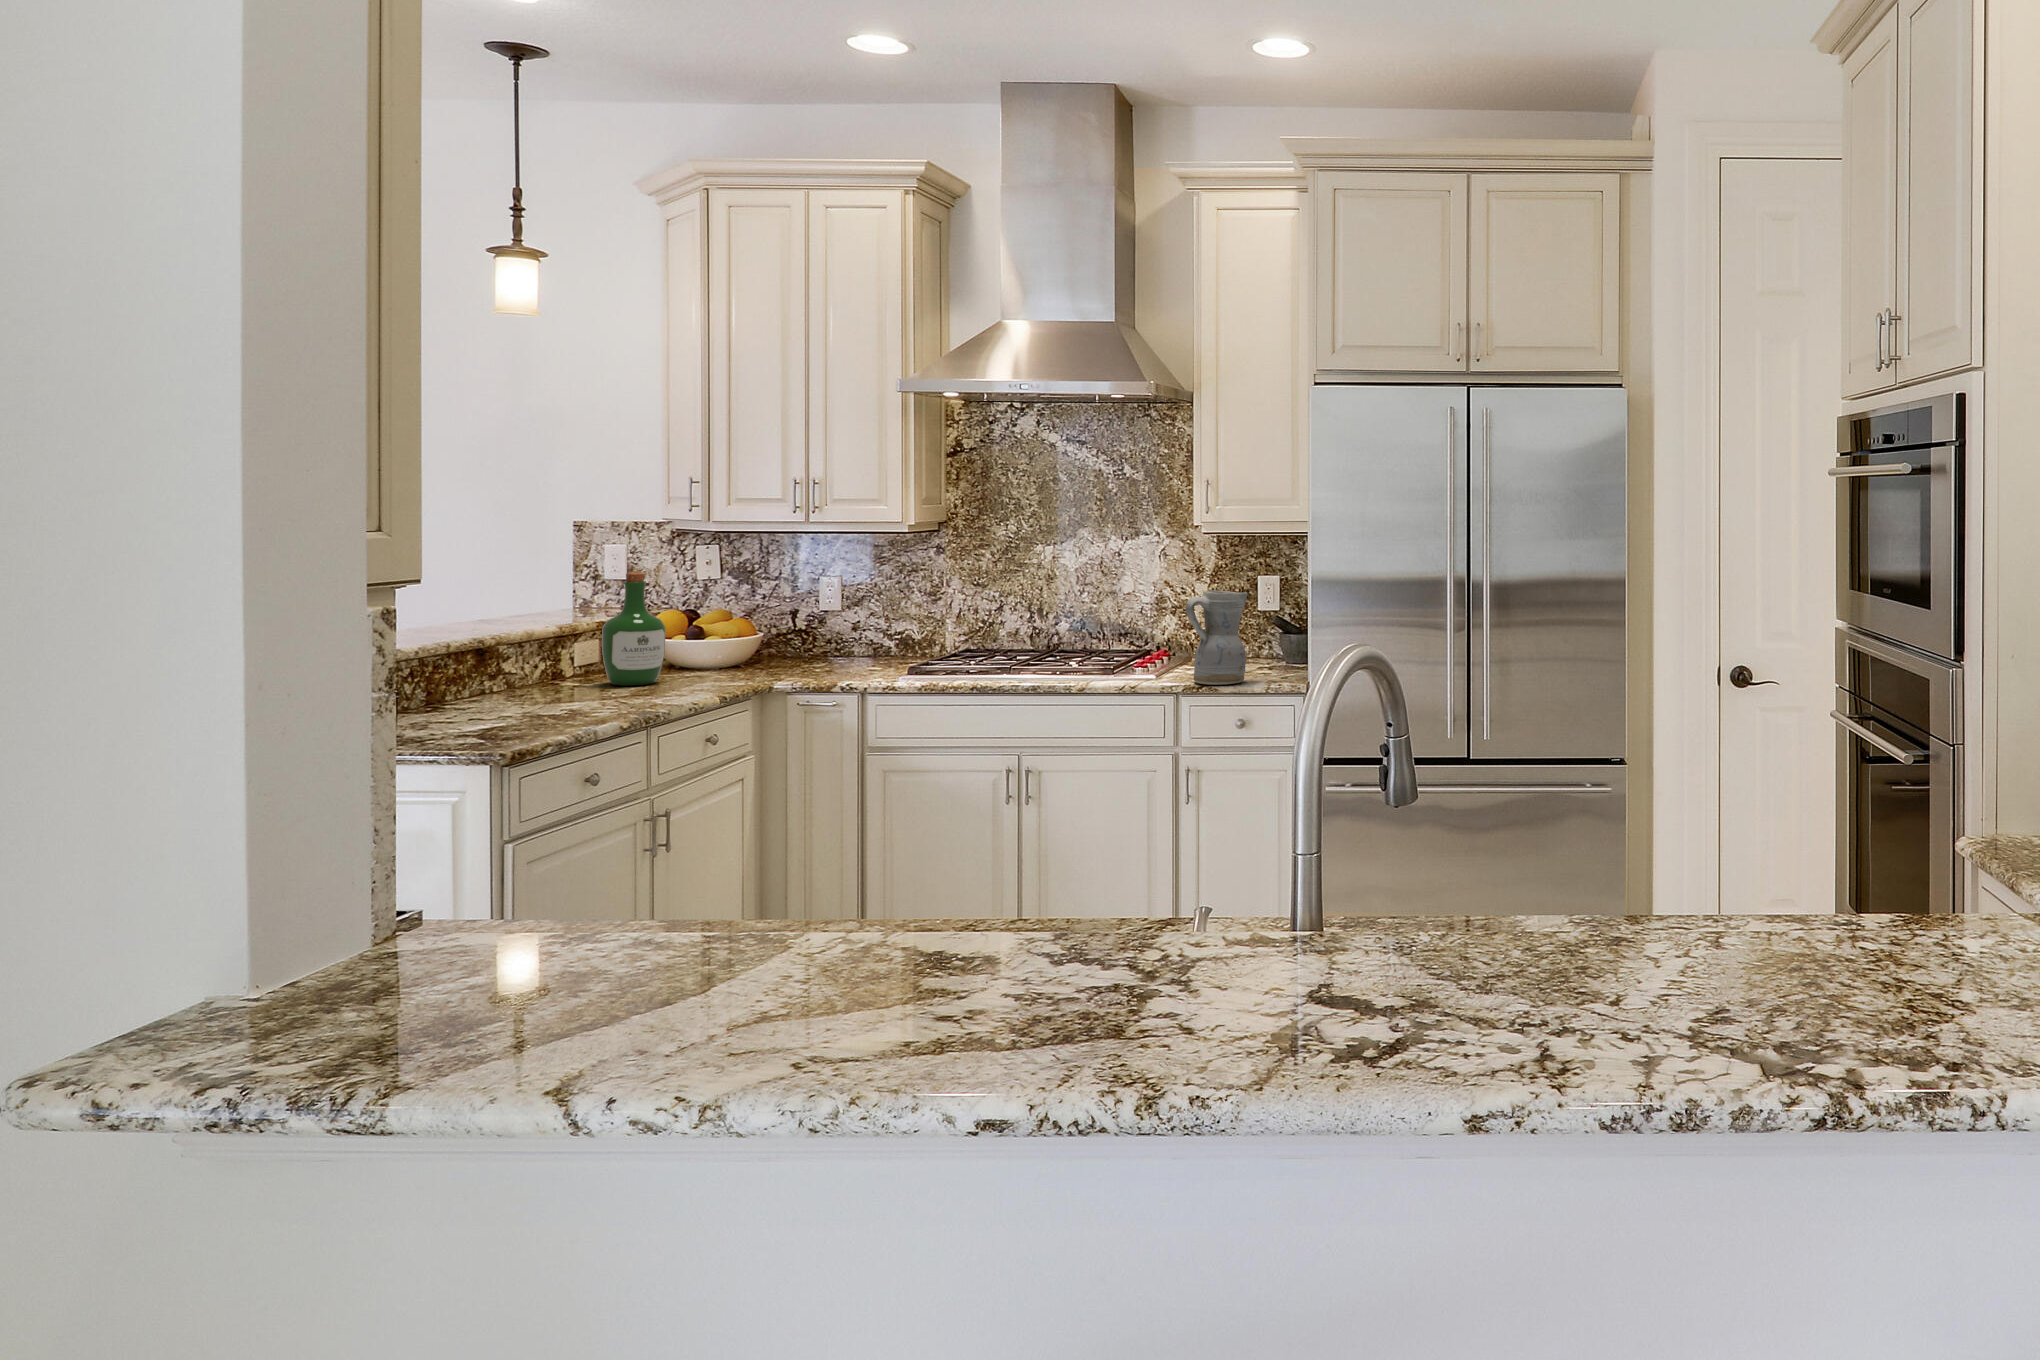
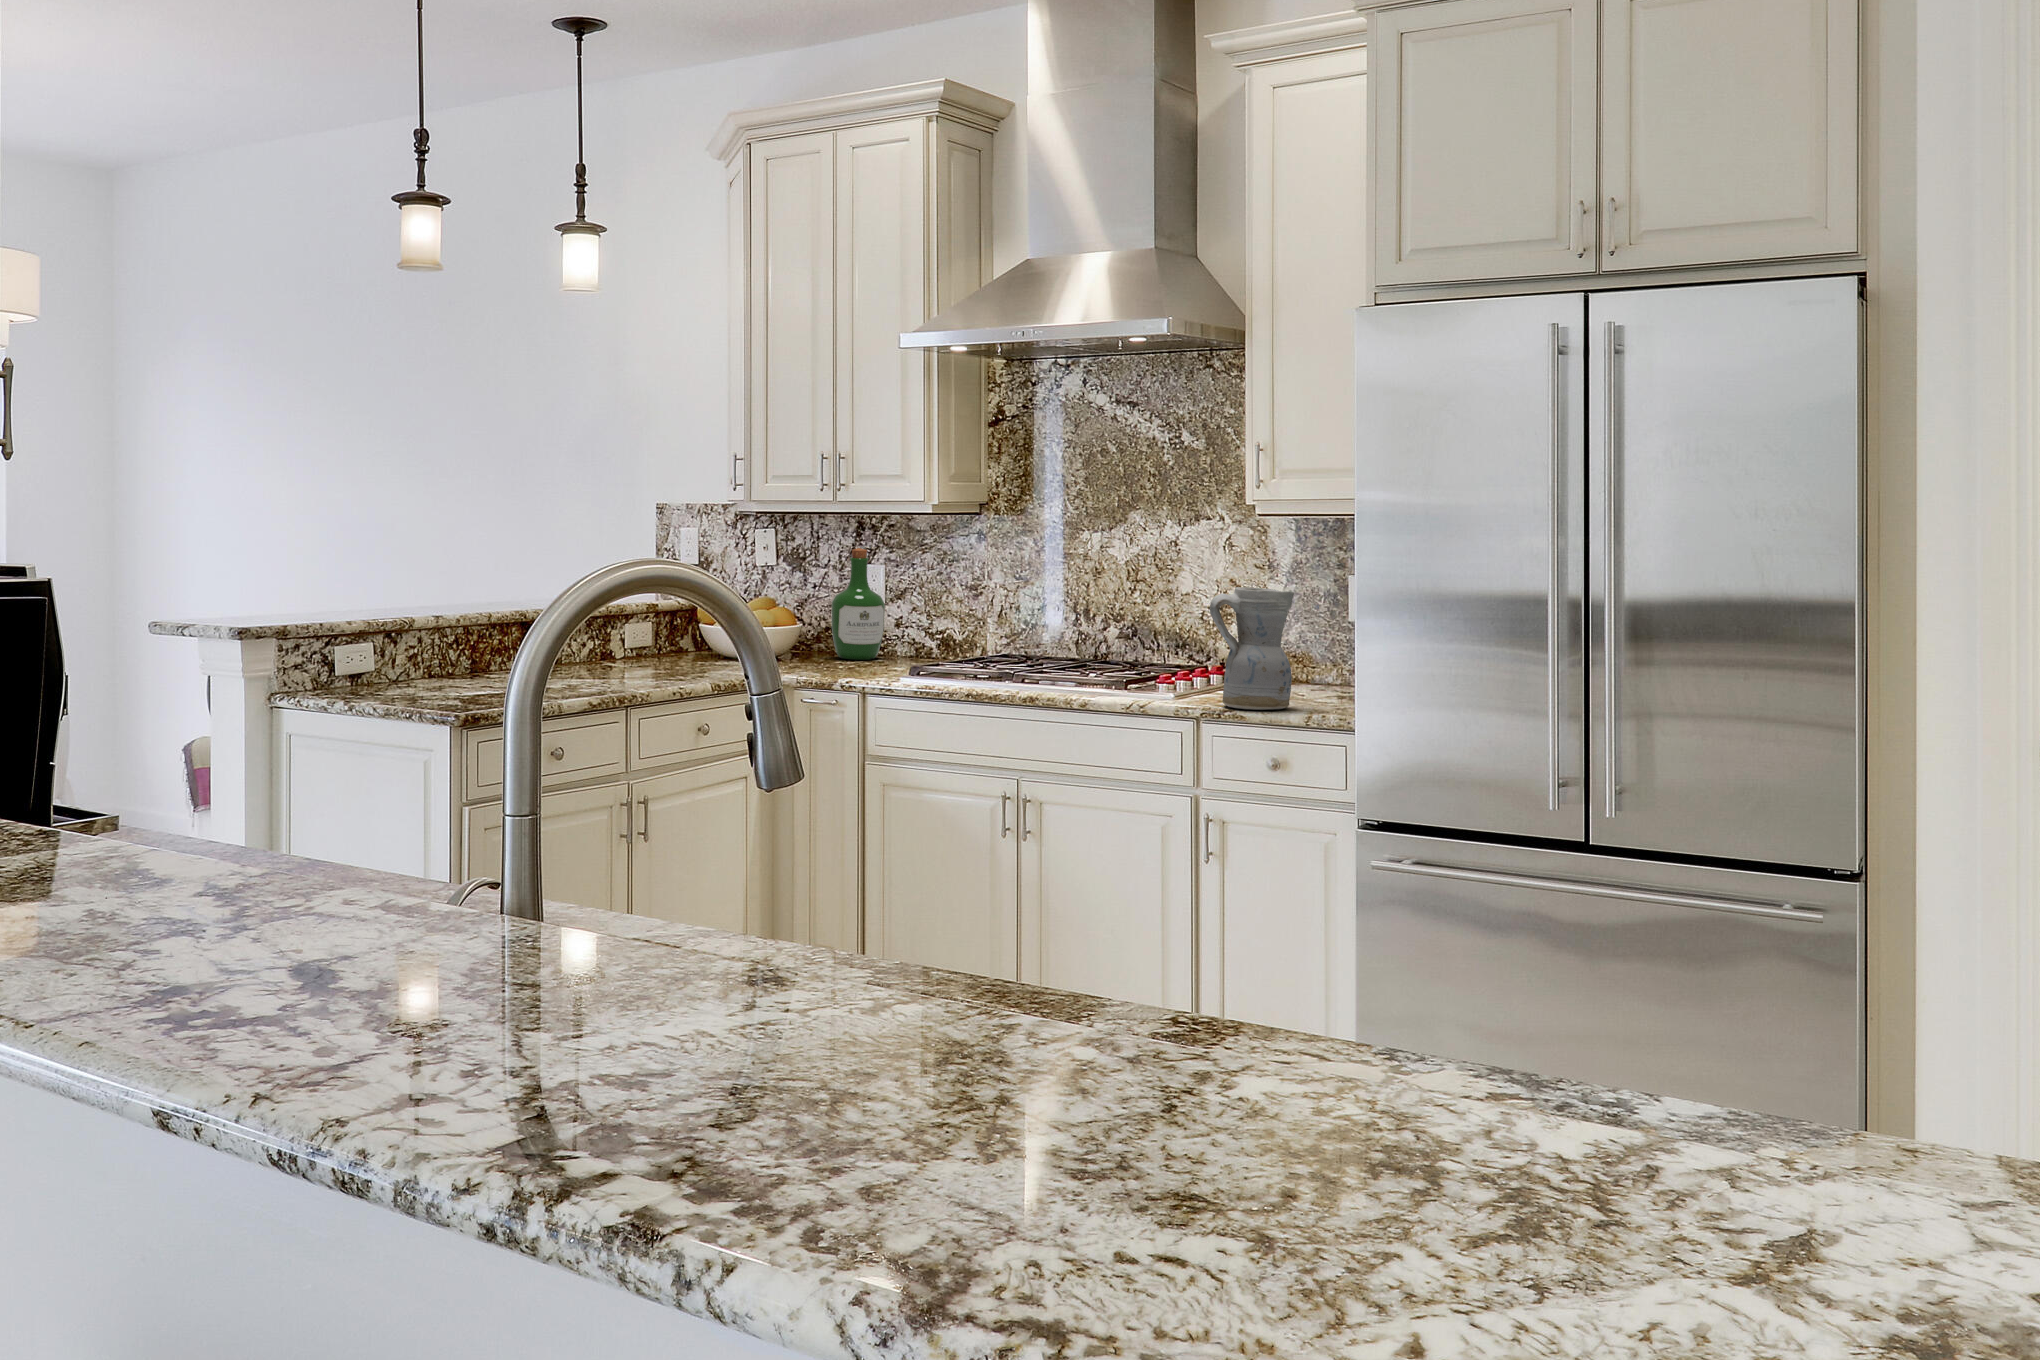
wine bottle: present [602,572,666,685] -> present [831,548,885,660]

